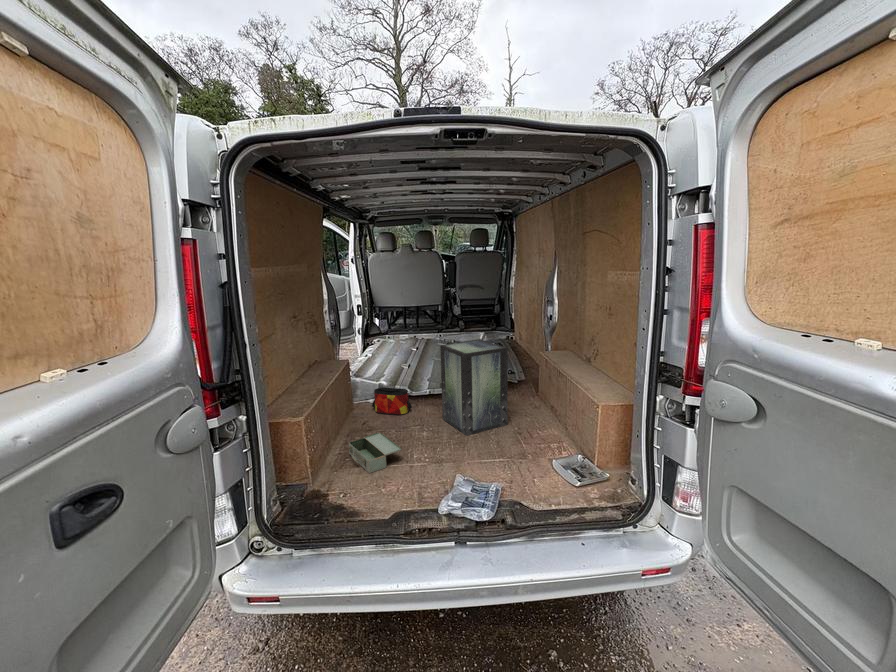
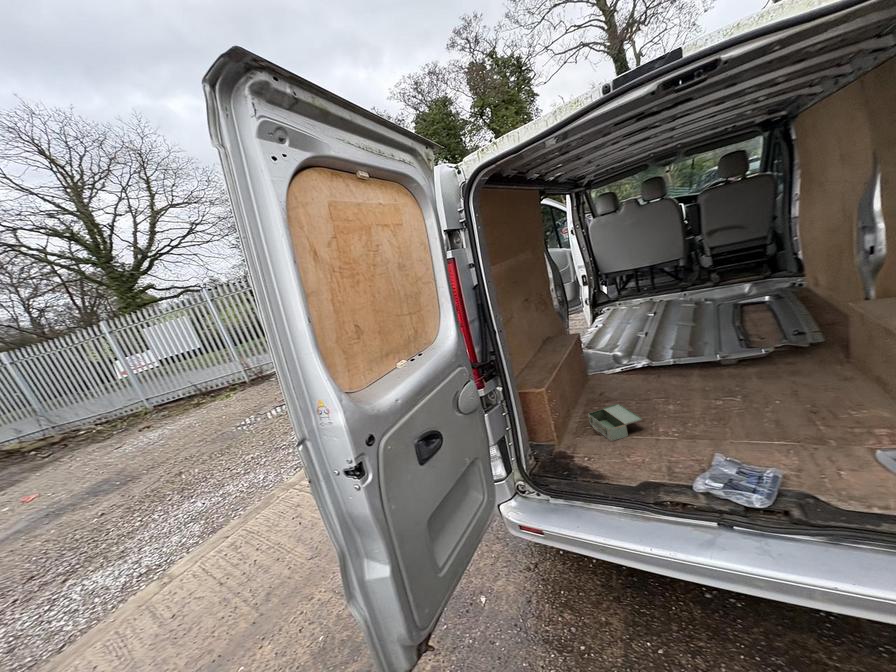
storage box: present [440,340,508,436] -> none [678,298,774,406]
bag: present [372,387,412,415] -> none [609,359,652,387]

